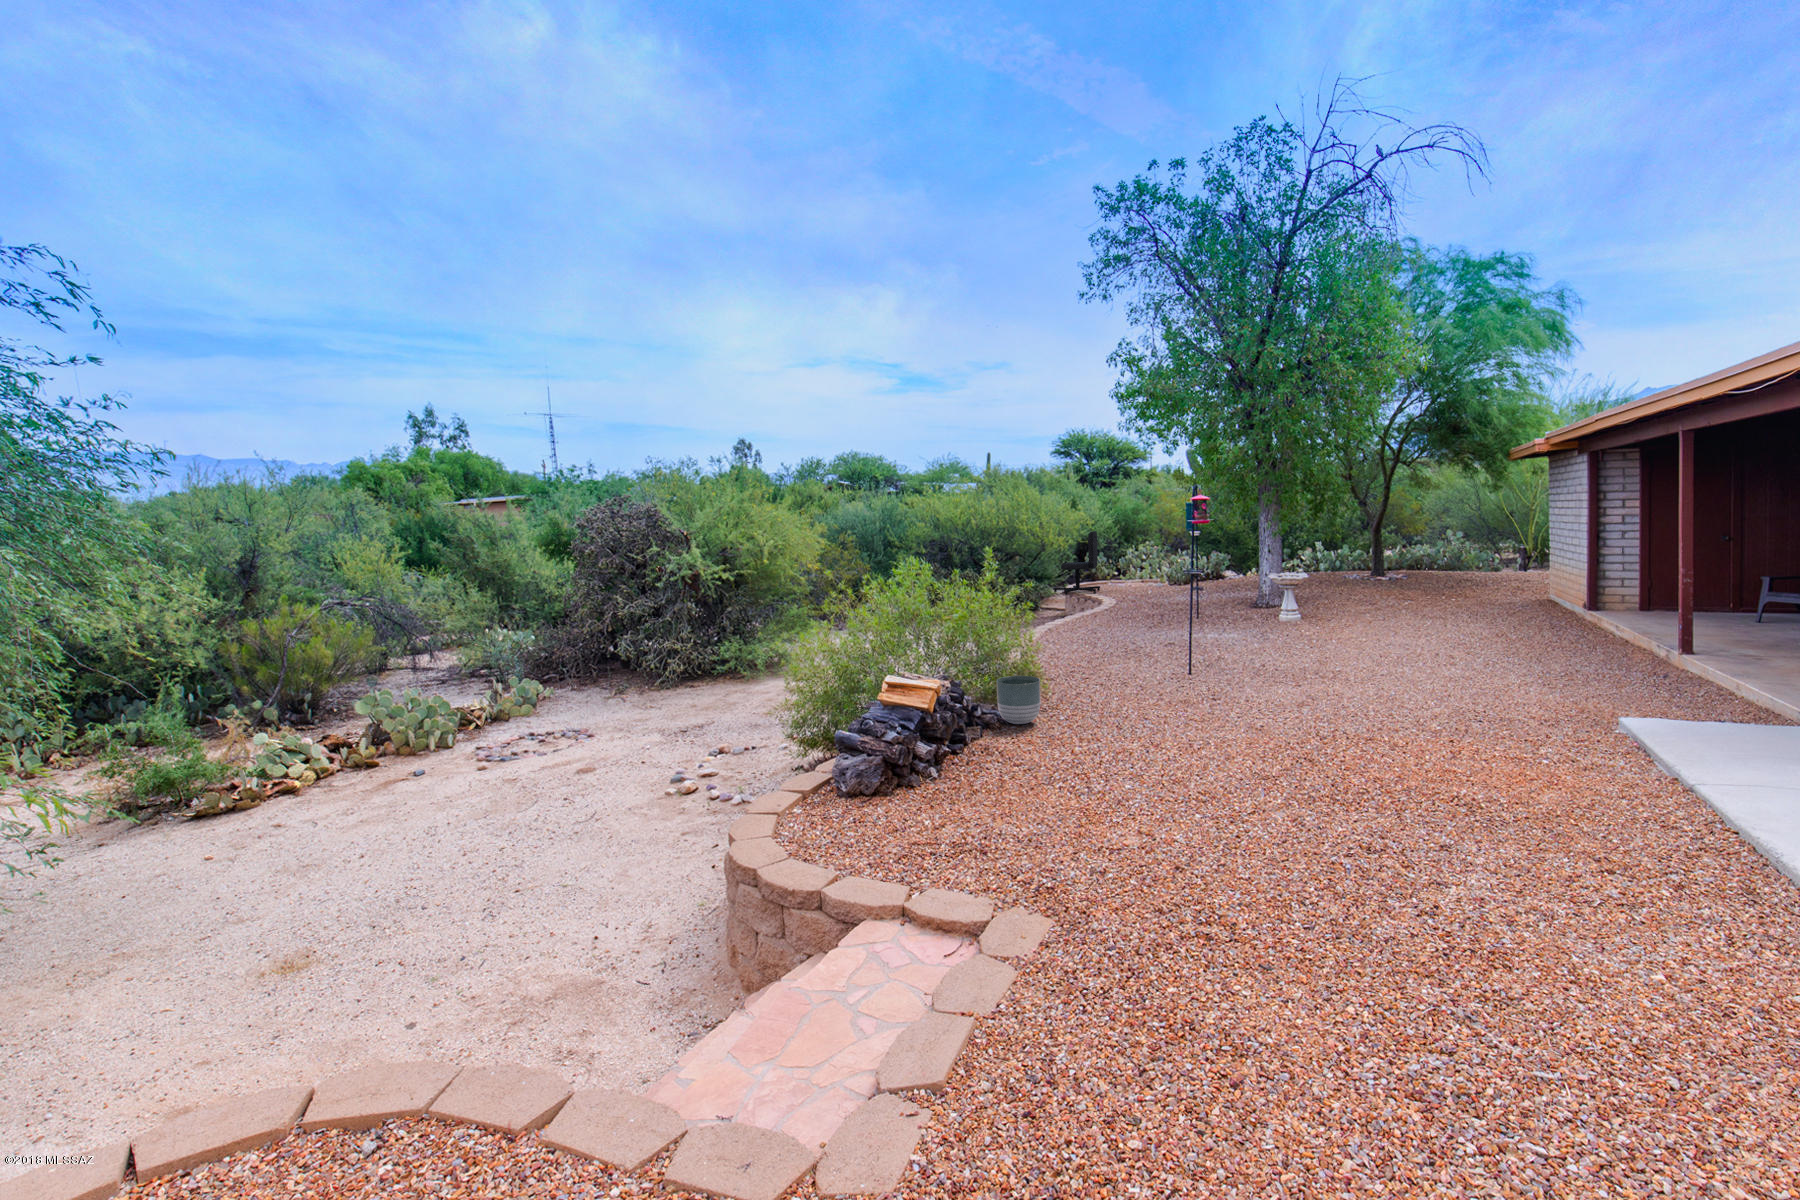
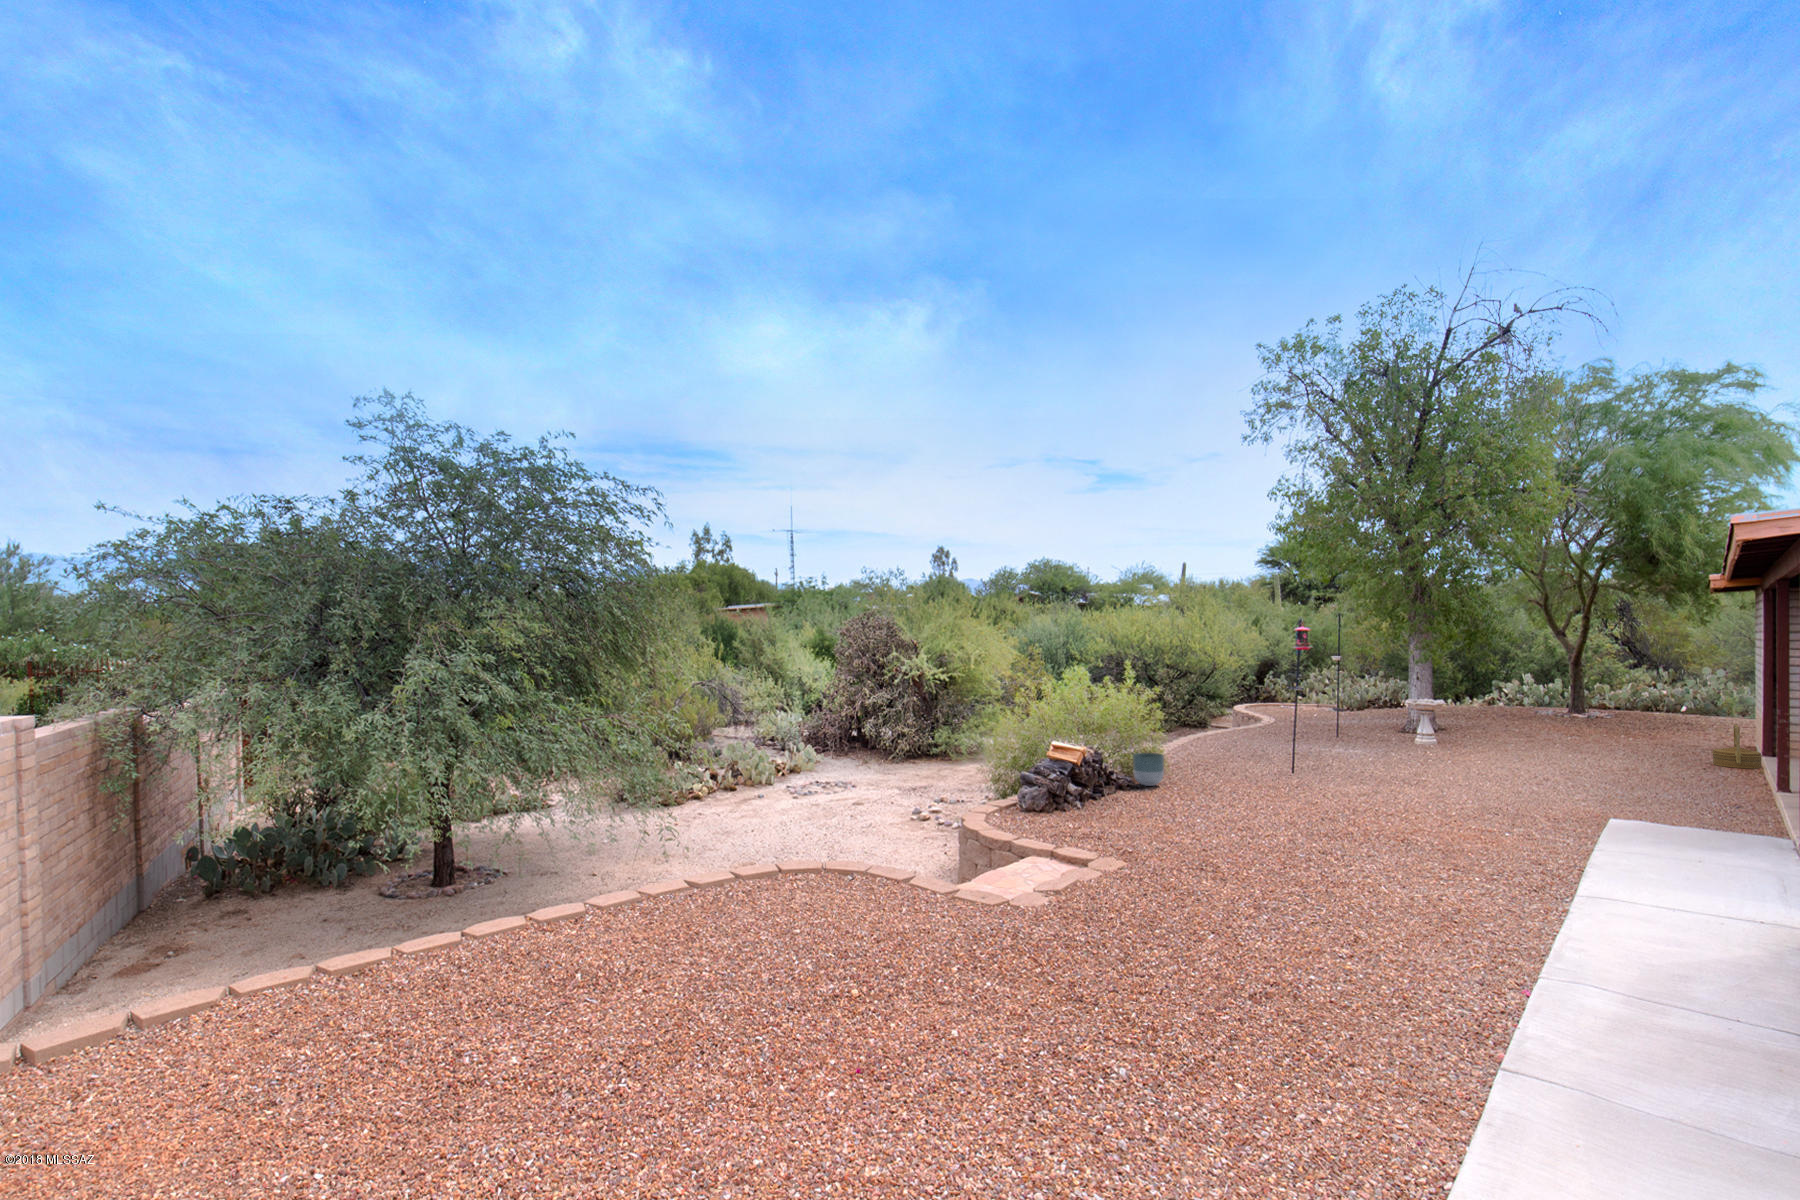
chair: present [1053,531,1100,595] -> none [1229,657,1273,712]
woven basket: none [1613,584,1668,634] -> present [1712,724,1762,769]

